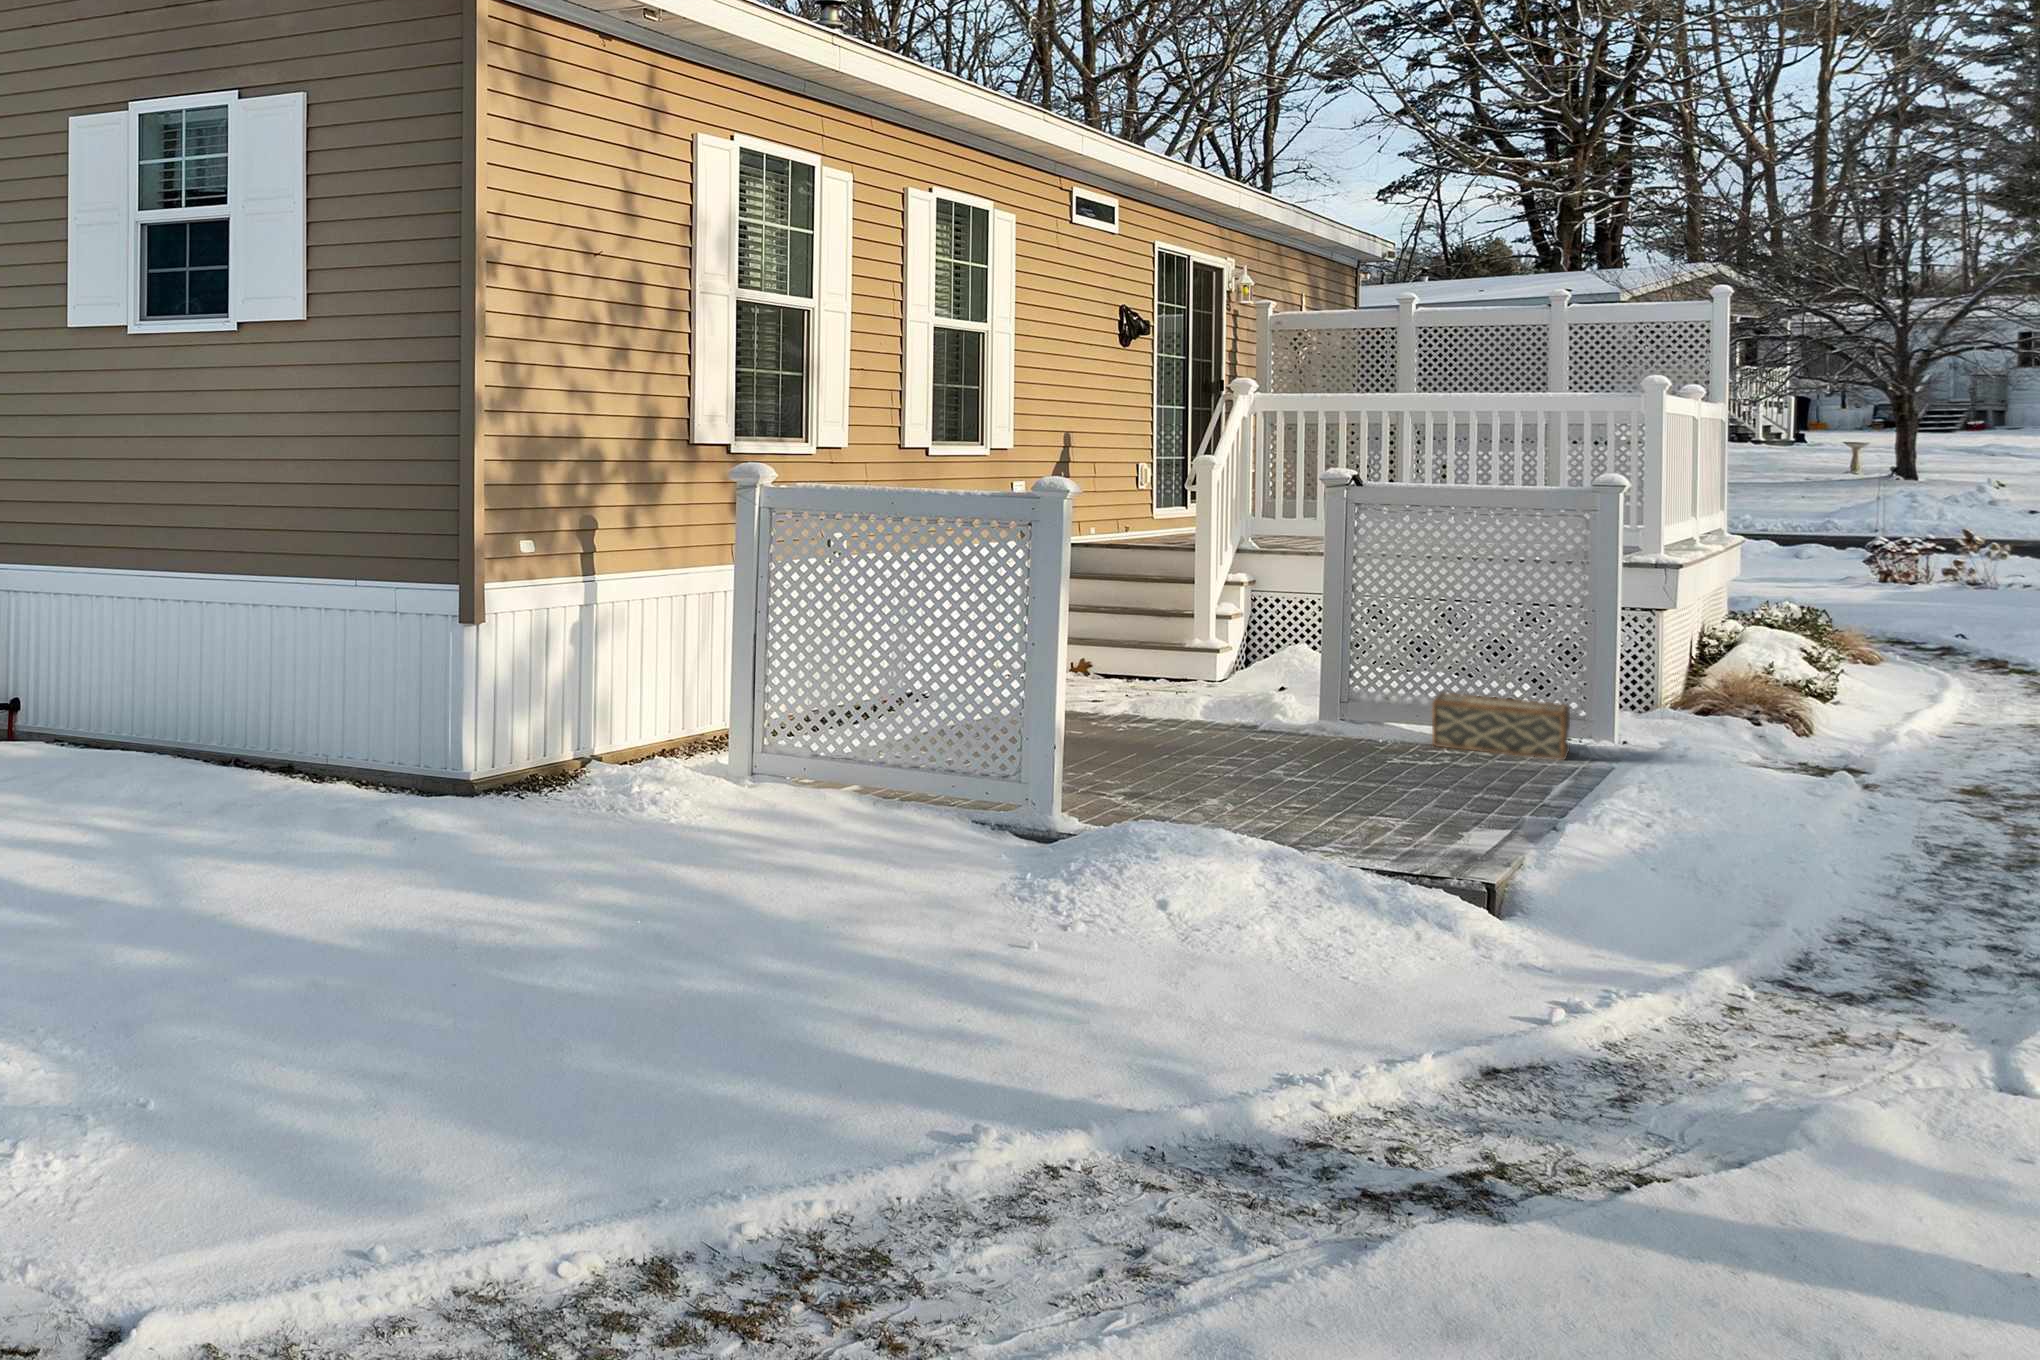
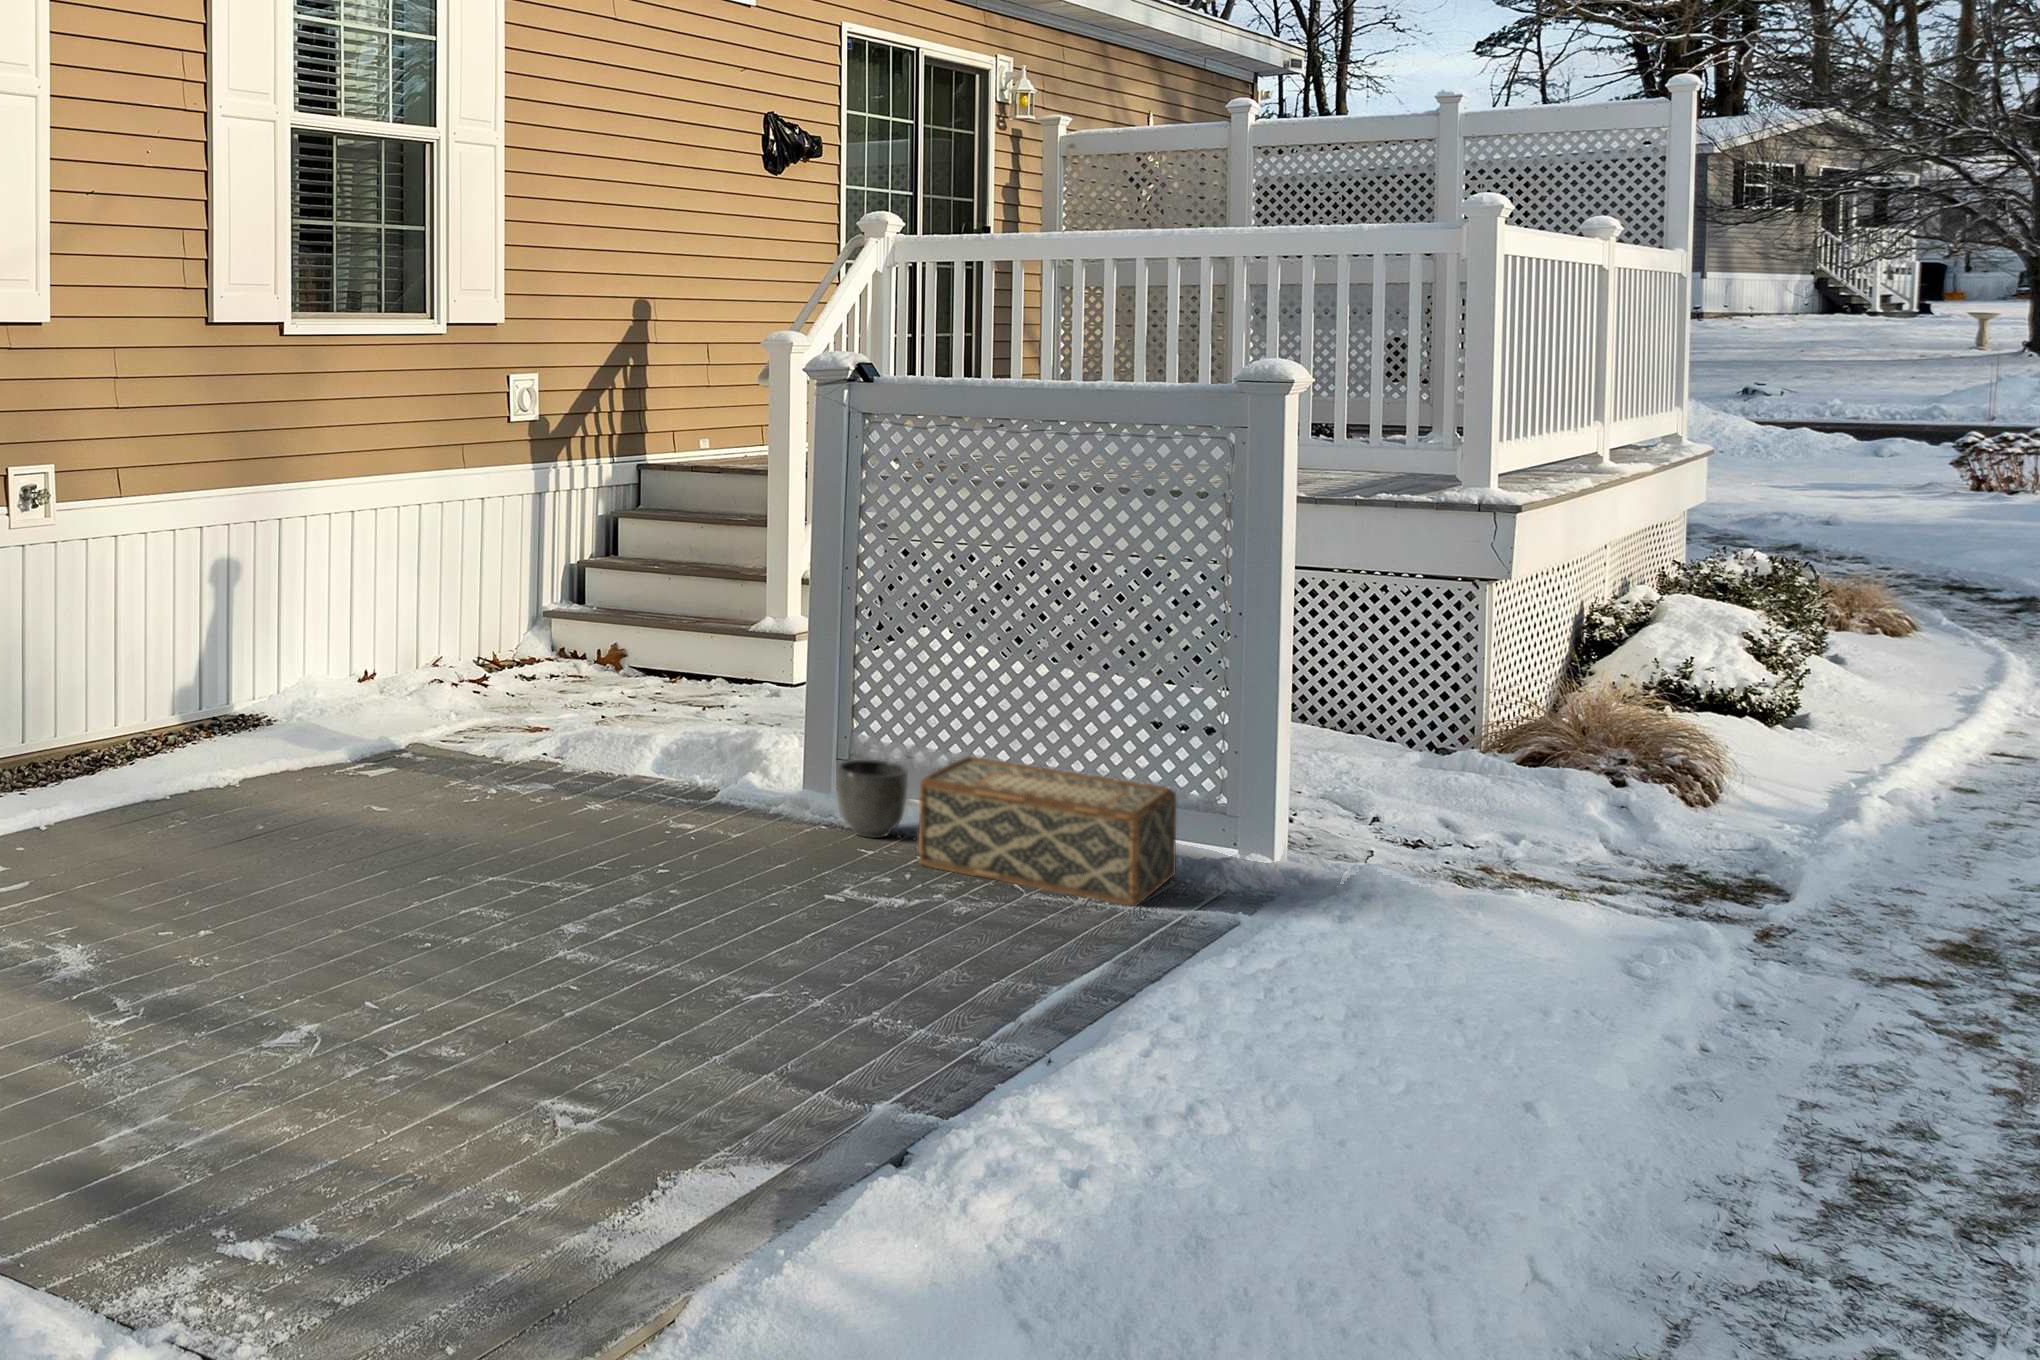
planter: none [1365,696,1408,737] -> present [836,760,908,838]

